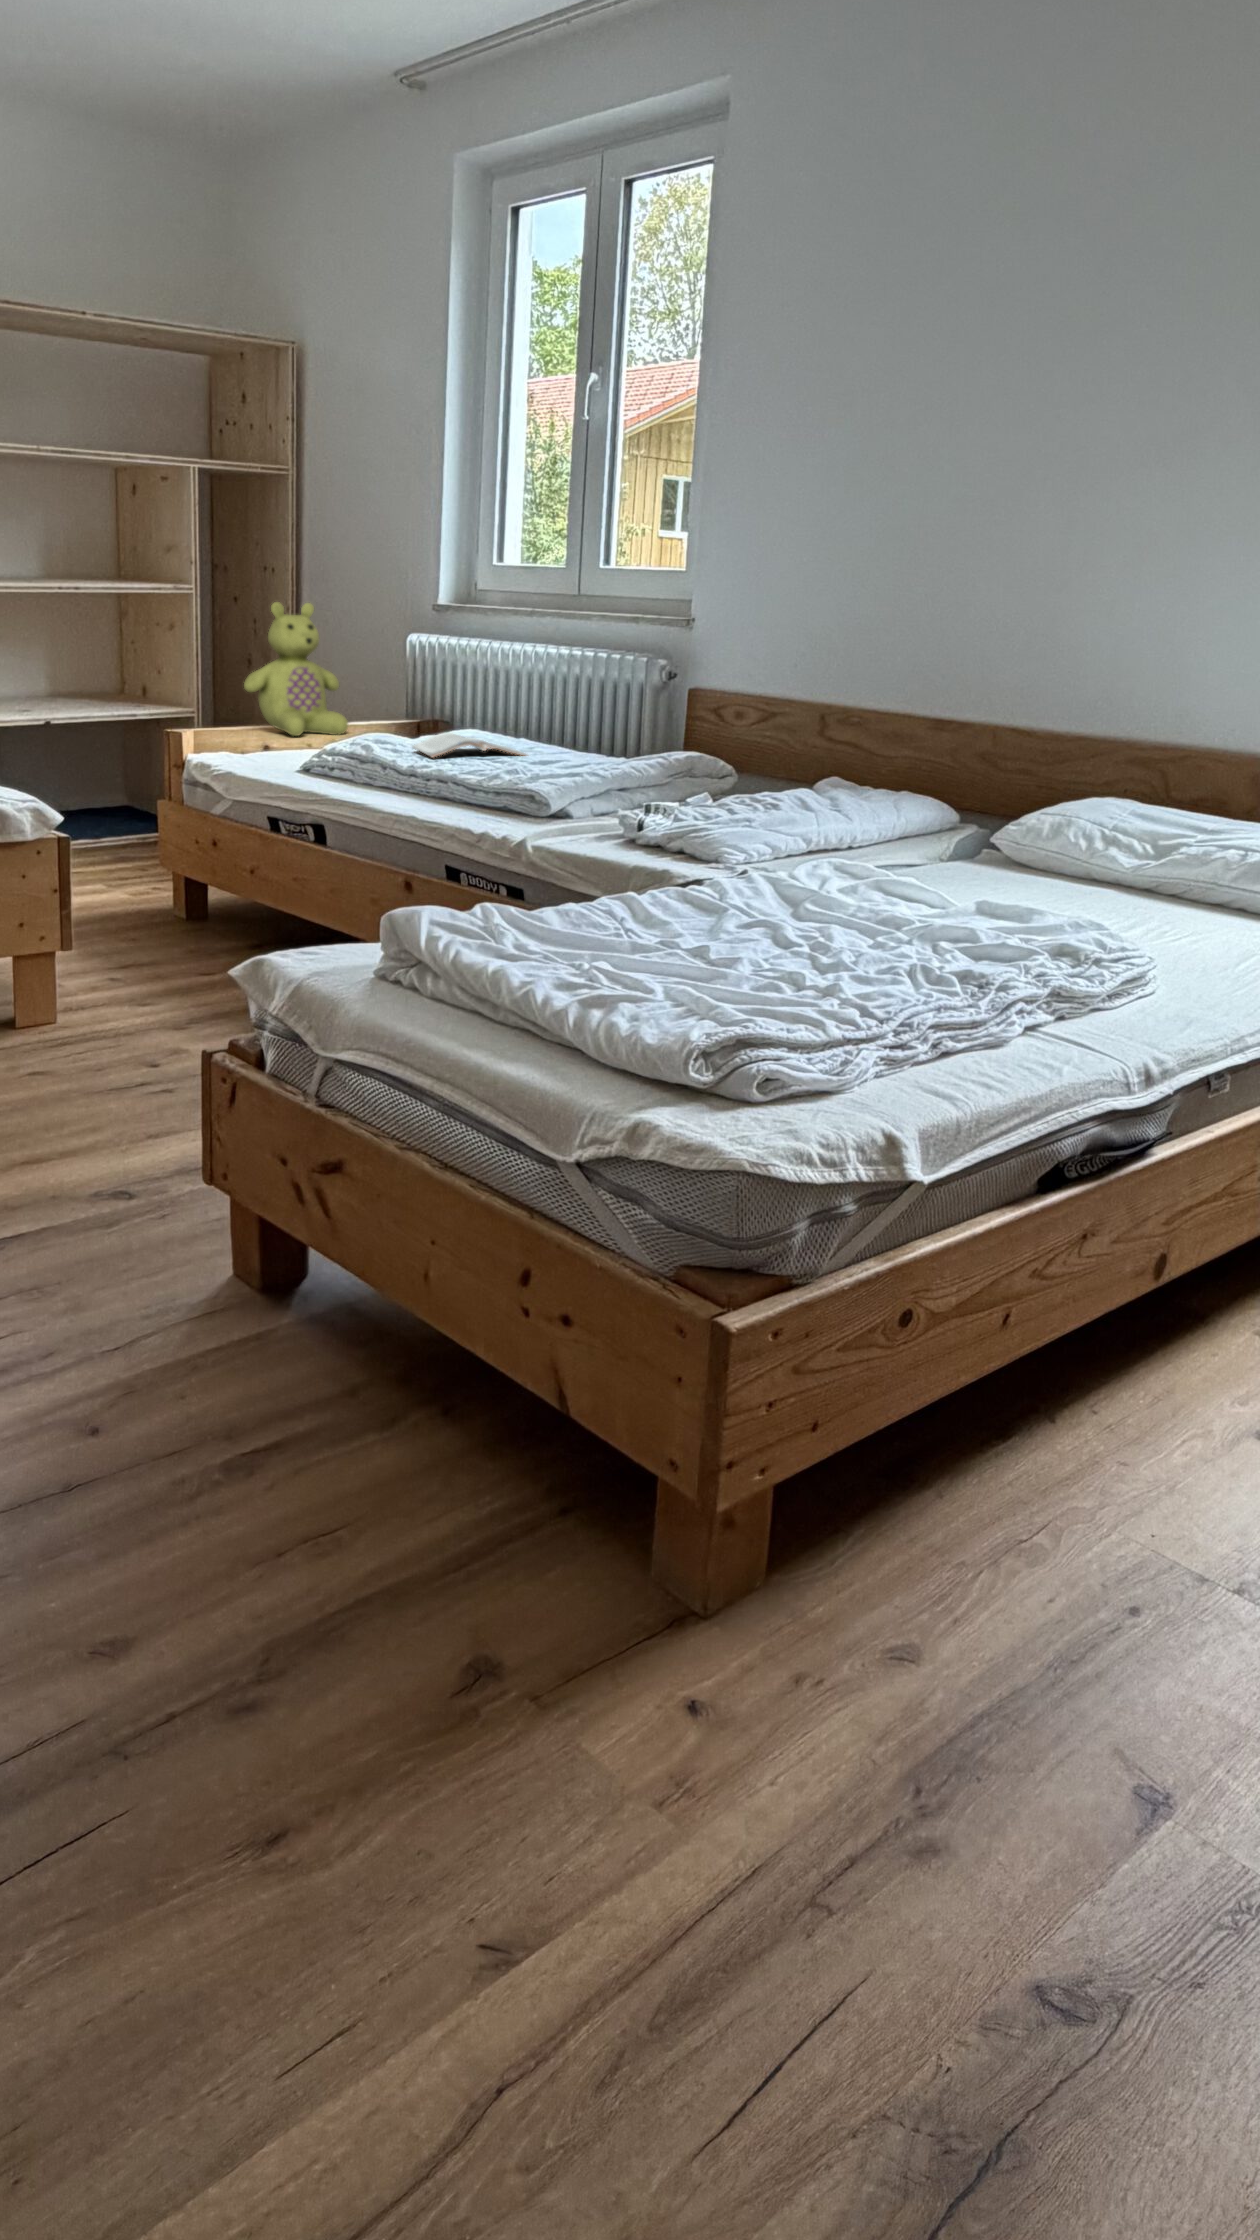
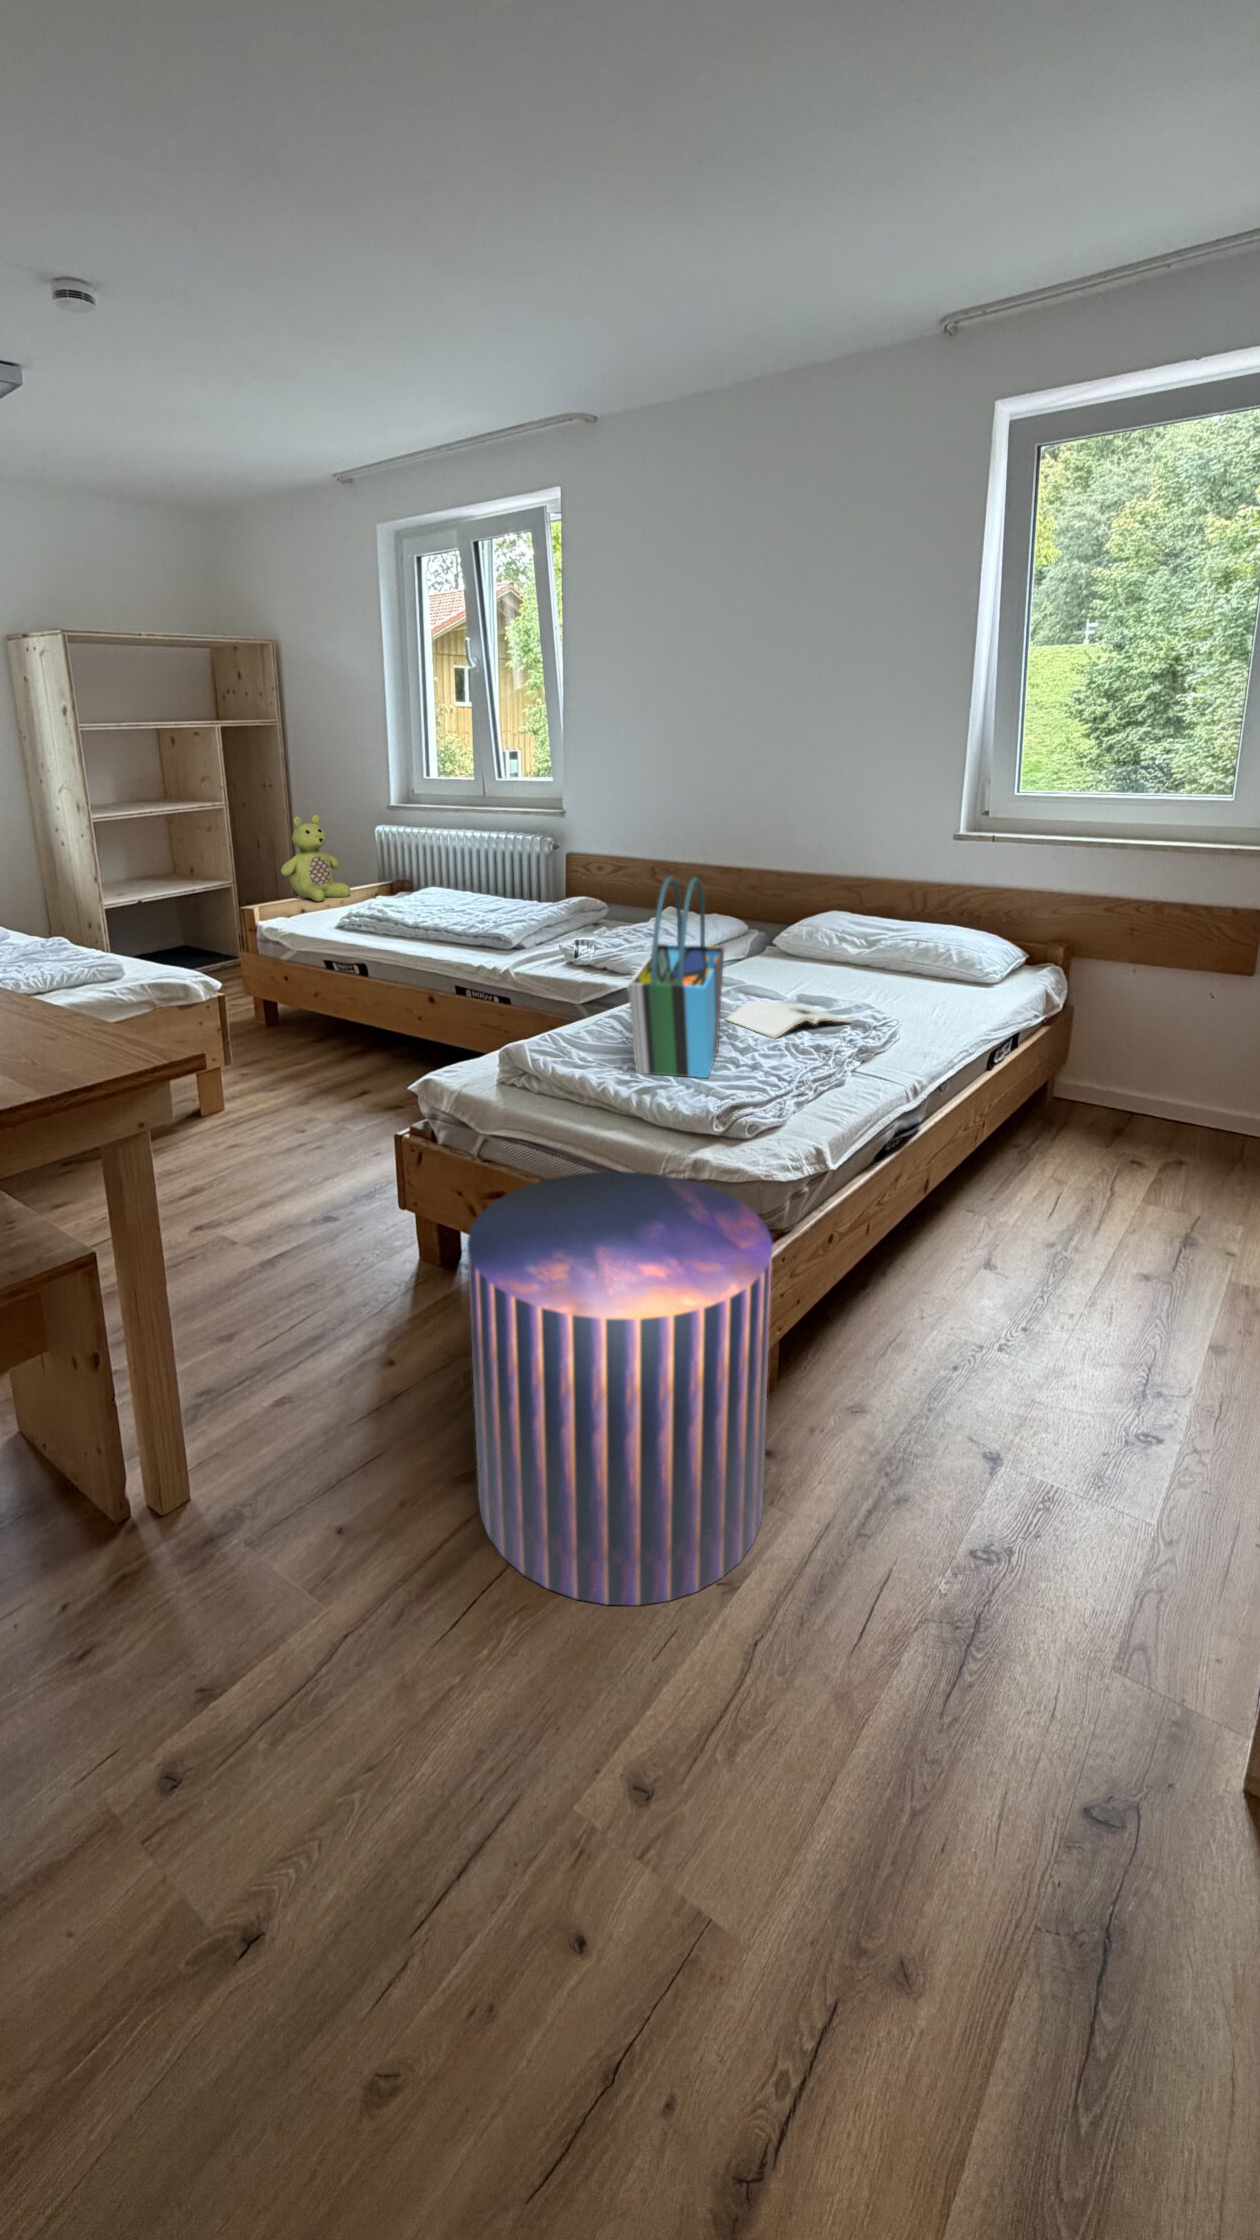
tote bag: none [584,623,817,998] -> present [628,877,724,1078]
magazine: present [413,733,527,757] -> present [726,1000,851,1039]
pouf: none [59,1110,678,1965] -> present [467,1172,772,1605]

